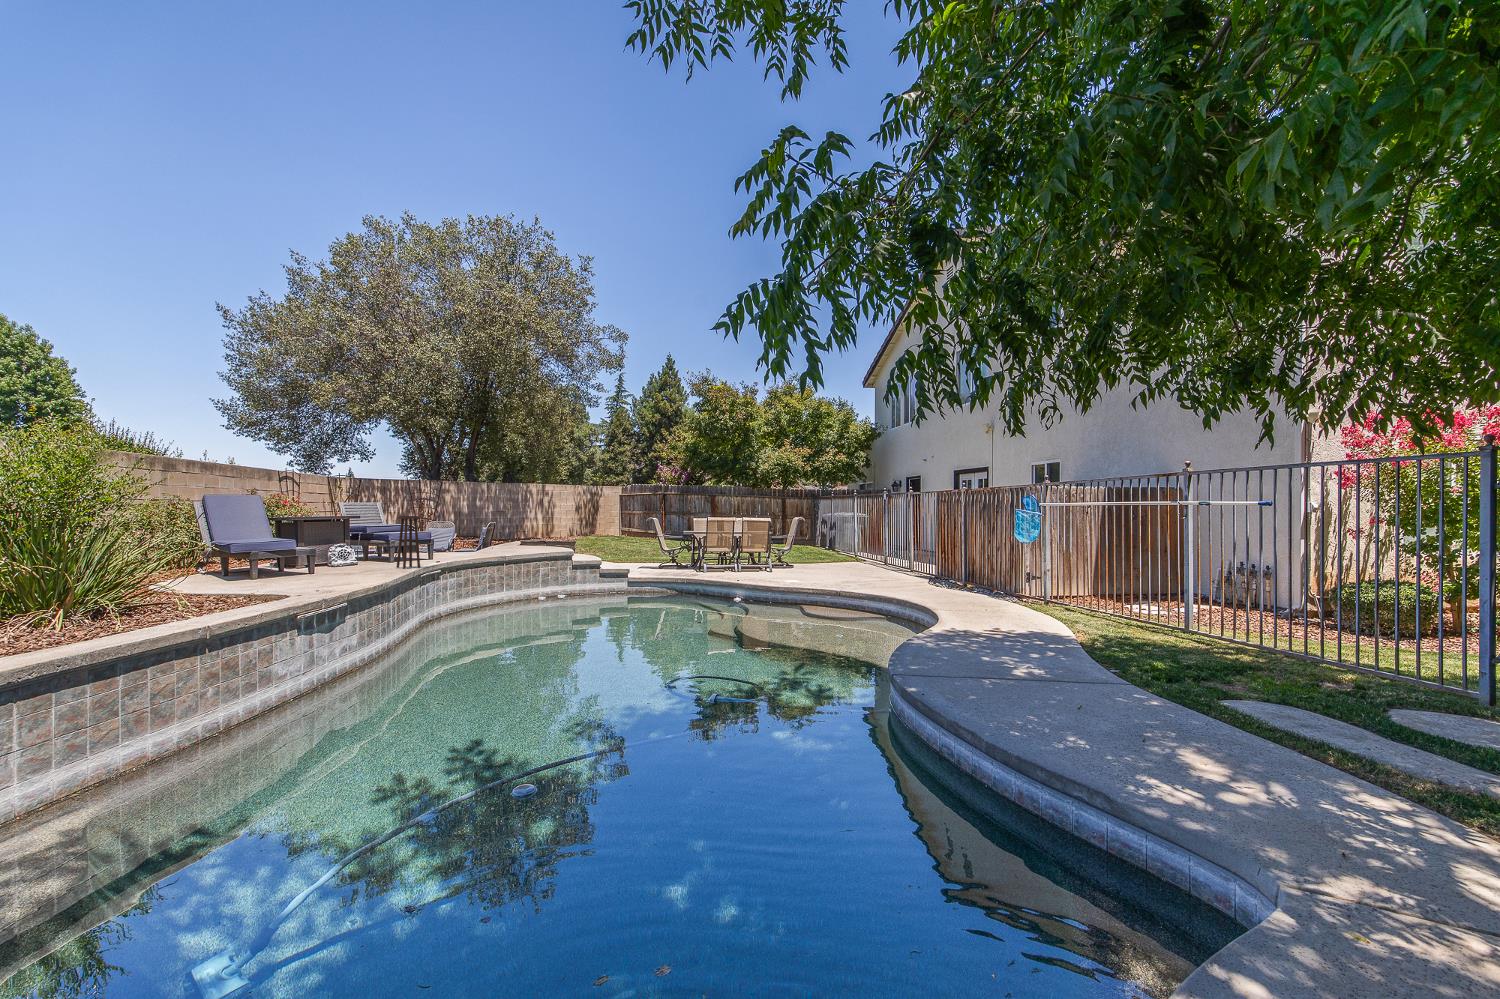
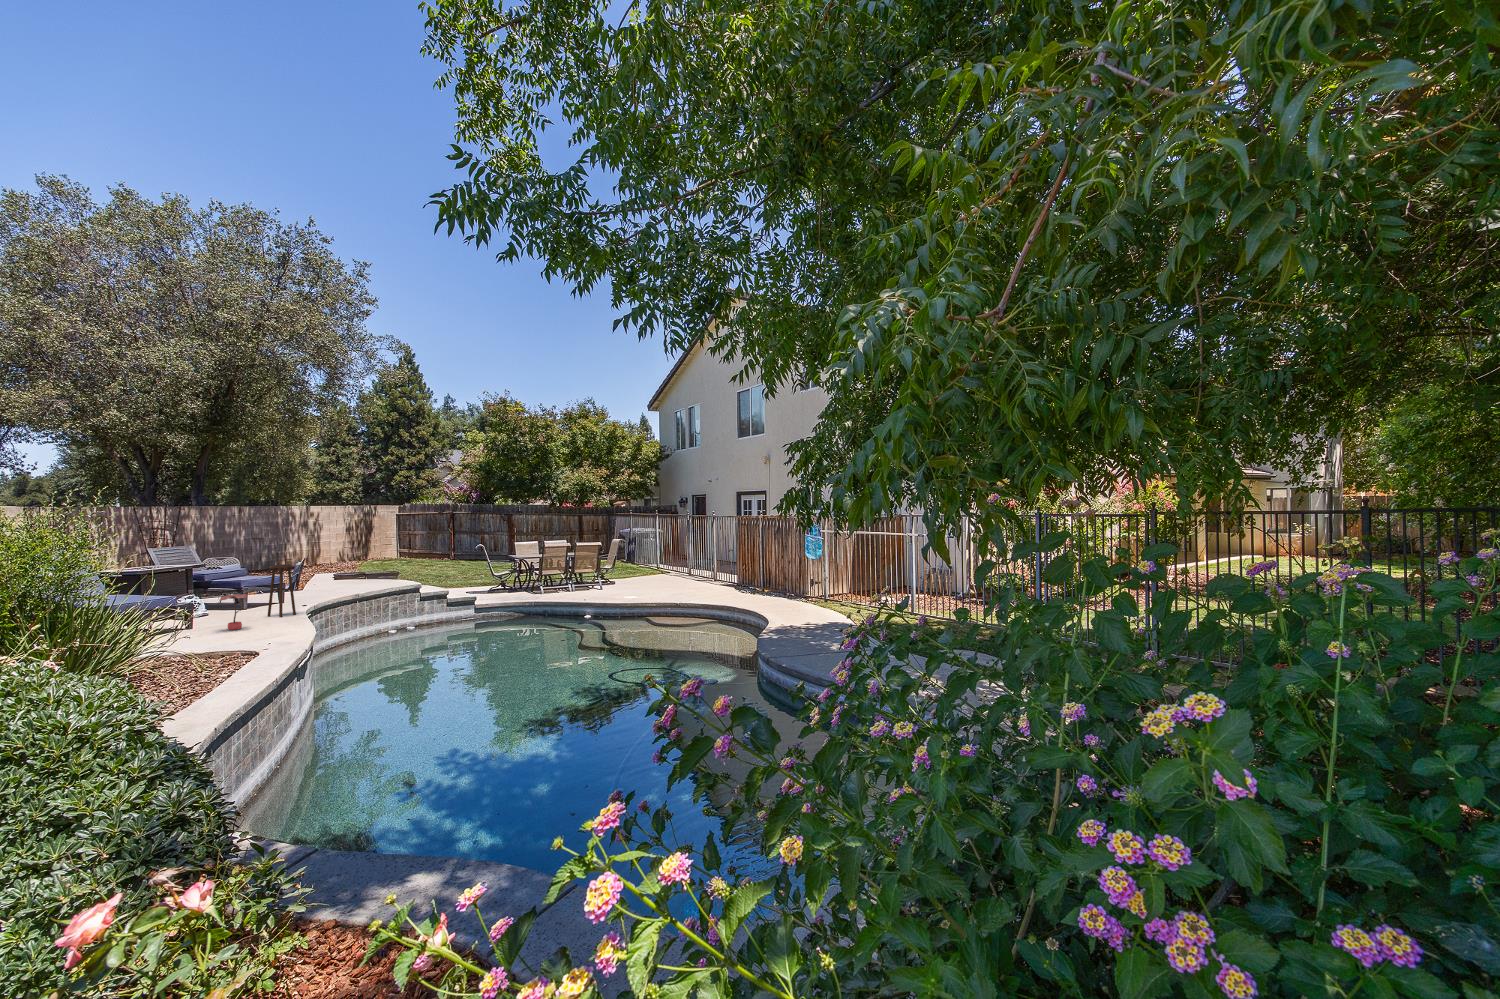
potted plant: none [327,539,357,575] -> present [220,594,247,630]

